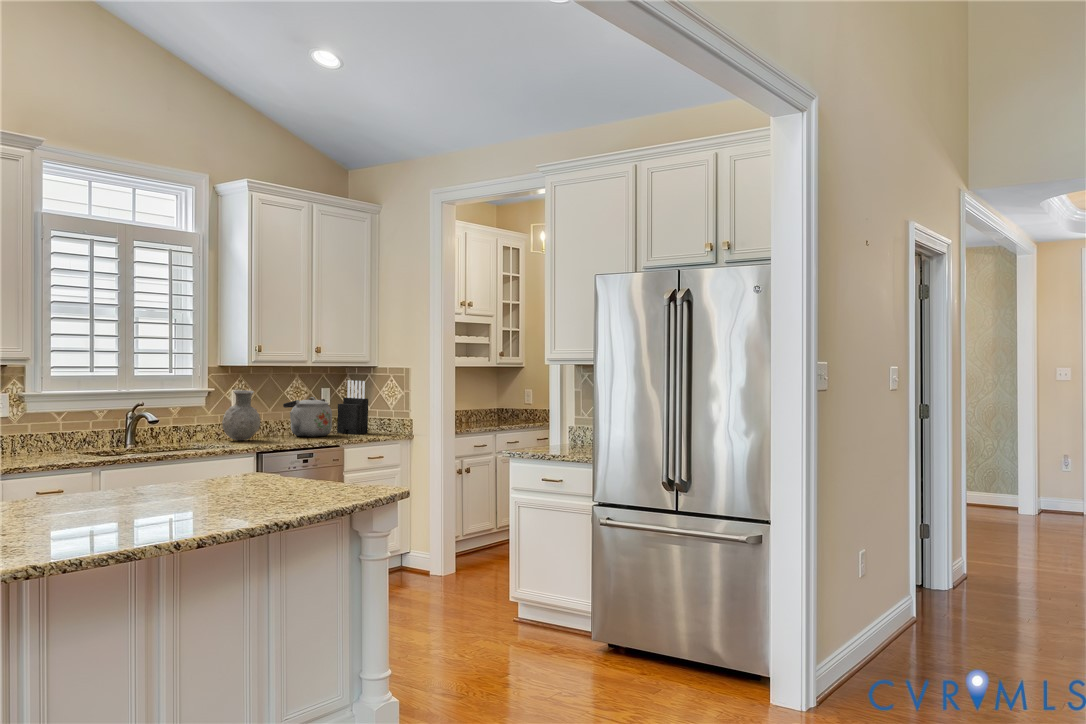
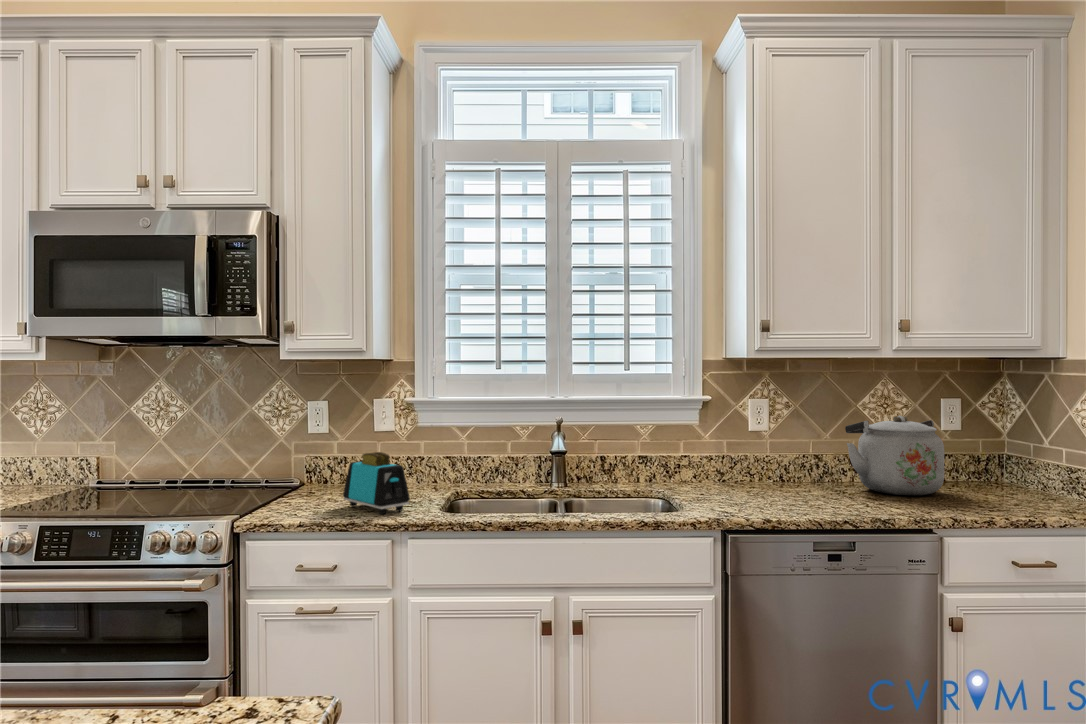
knife block: present [337,380,368,434] -> none [970,384,1039,497]
vase: present [222,390,261,440] -> none [716,400,784,489]
toaster: none [36,425,89,461] -> present [343,452,410,514]

